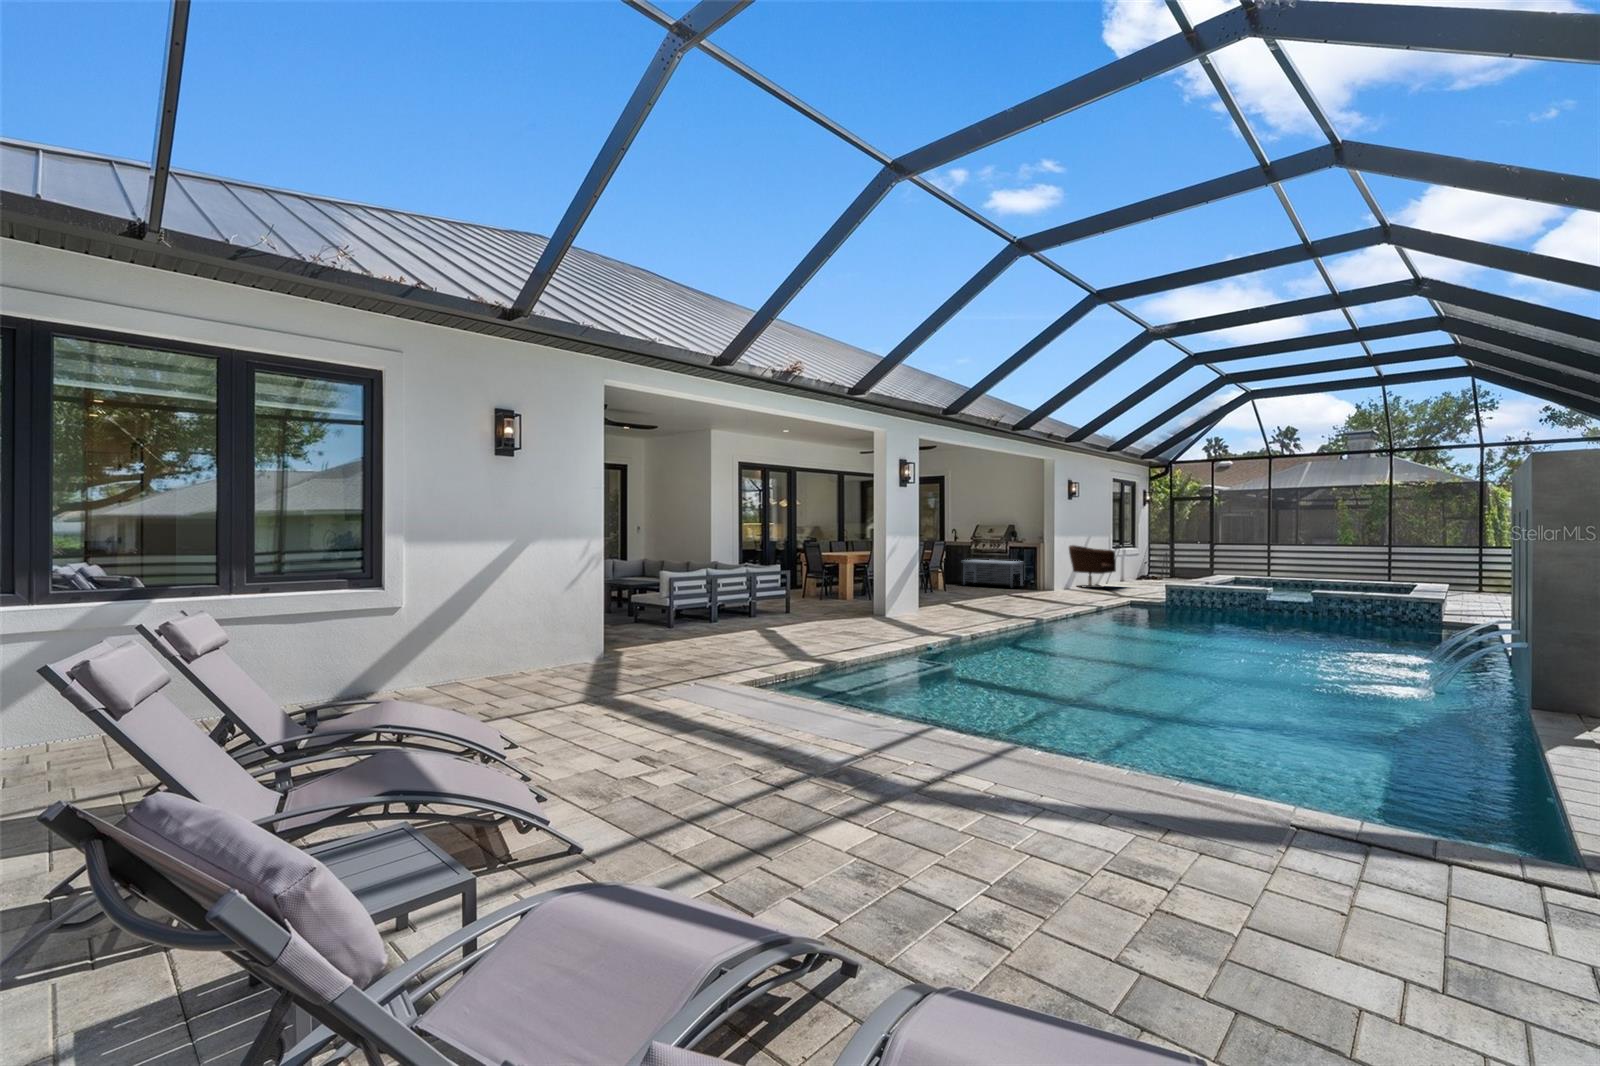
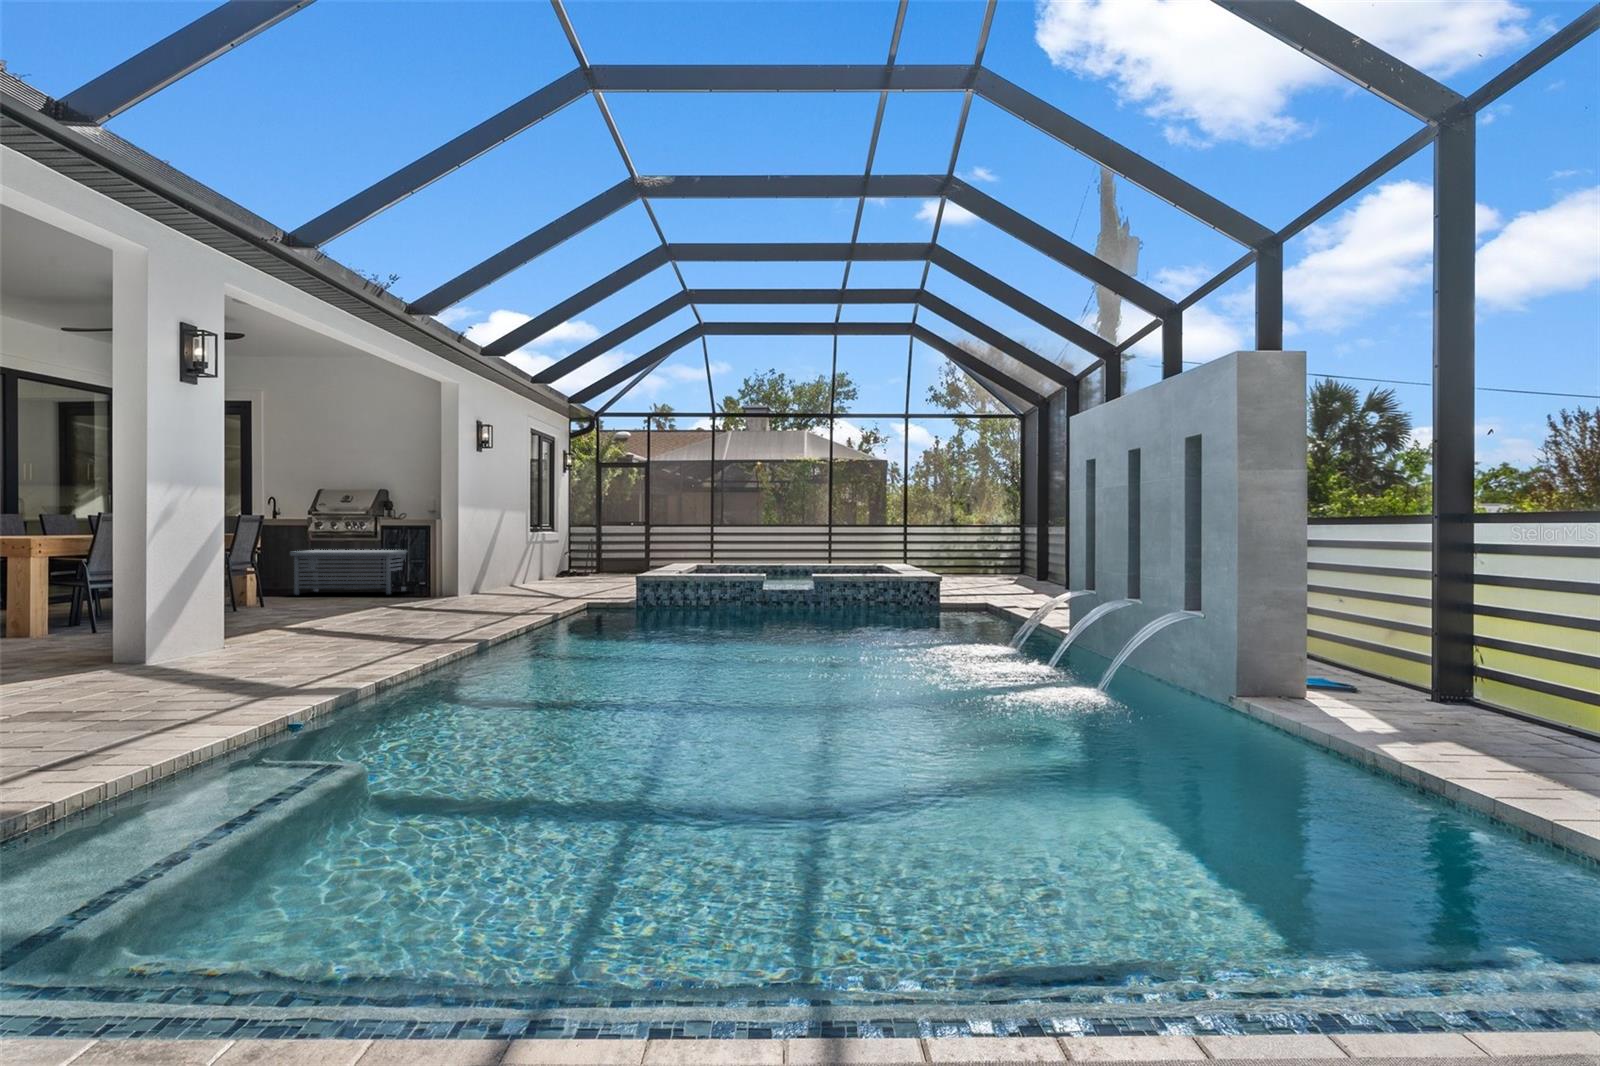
armchair: present [1069,545,1116,588] -> none [480,523,551,588]

